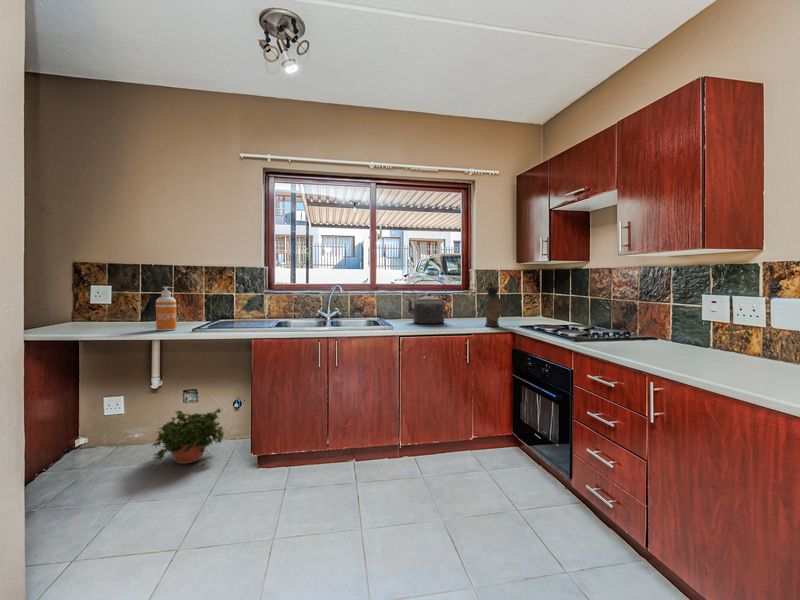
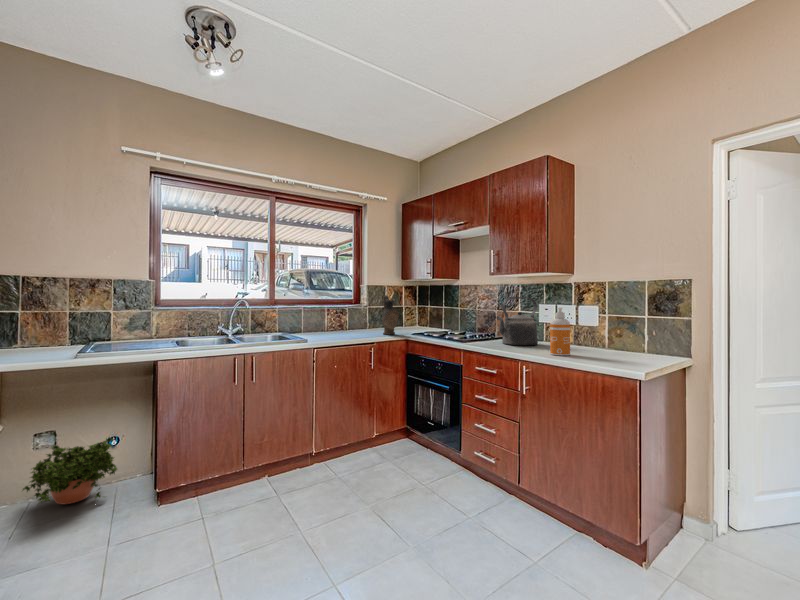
kettle: present [406,280,446,324] -> present [497,297,538,346]
soap dispenser: present [156,287,177,331] -> present [550,308,570,356]

